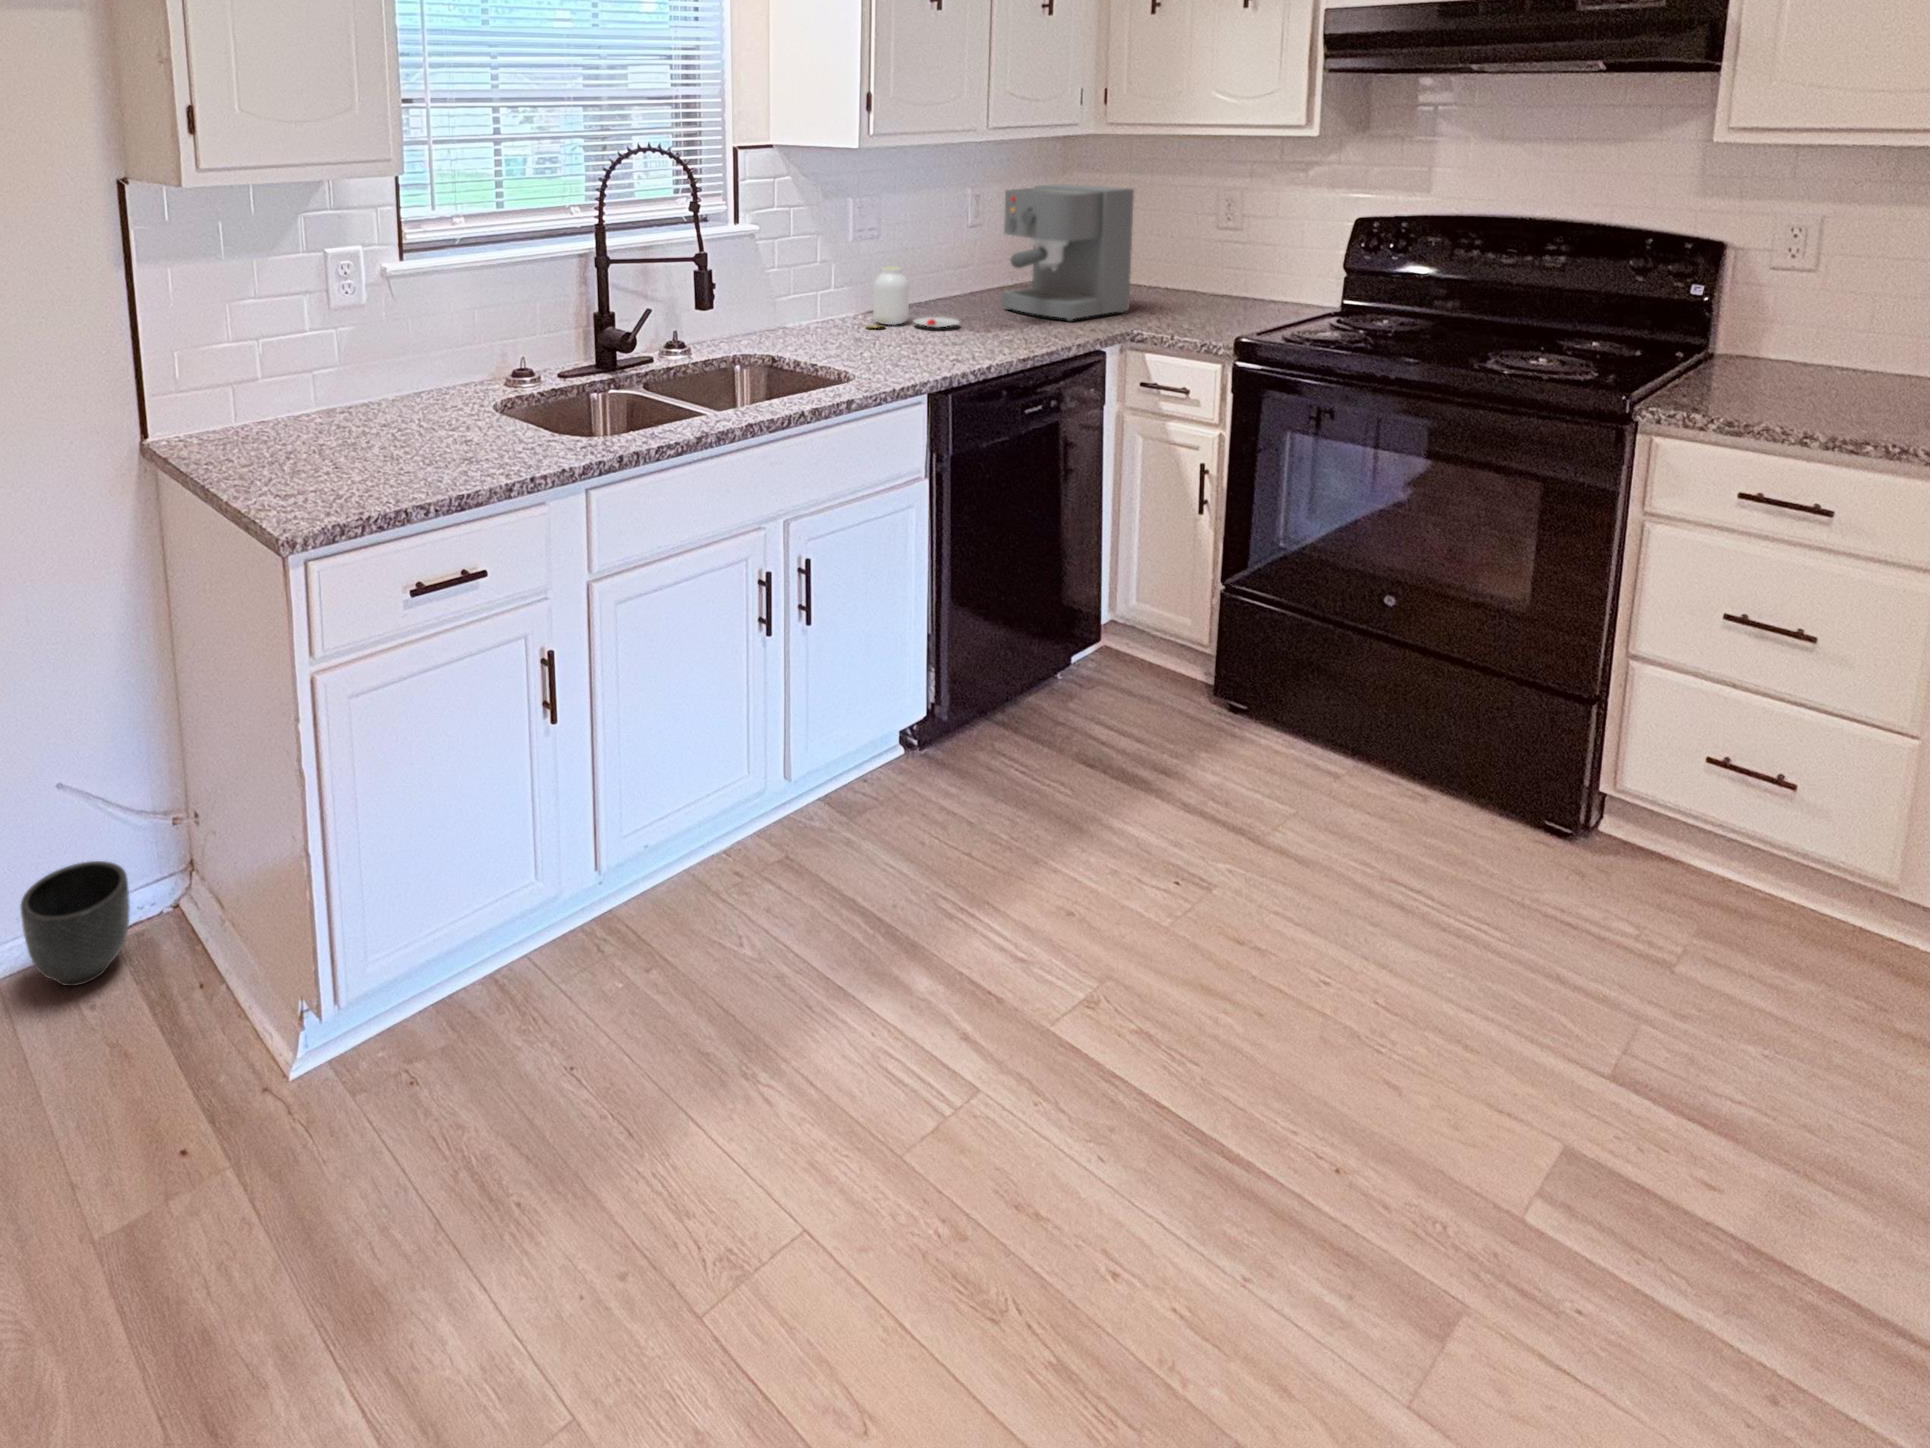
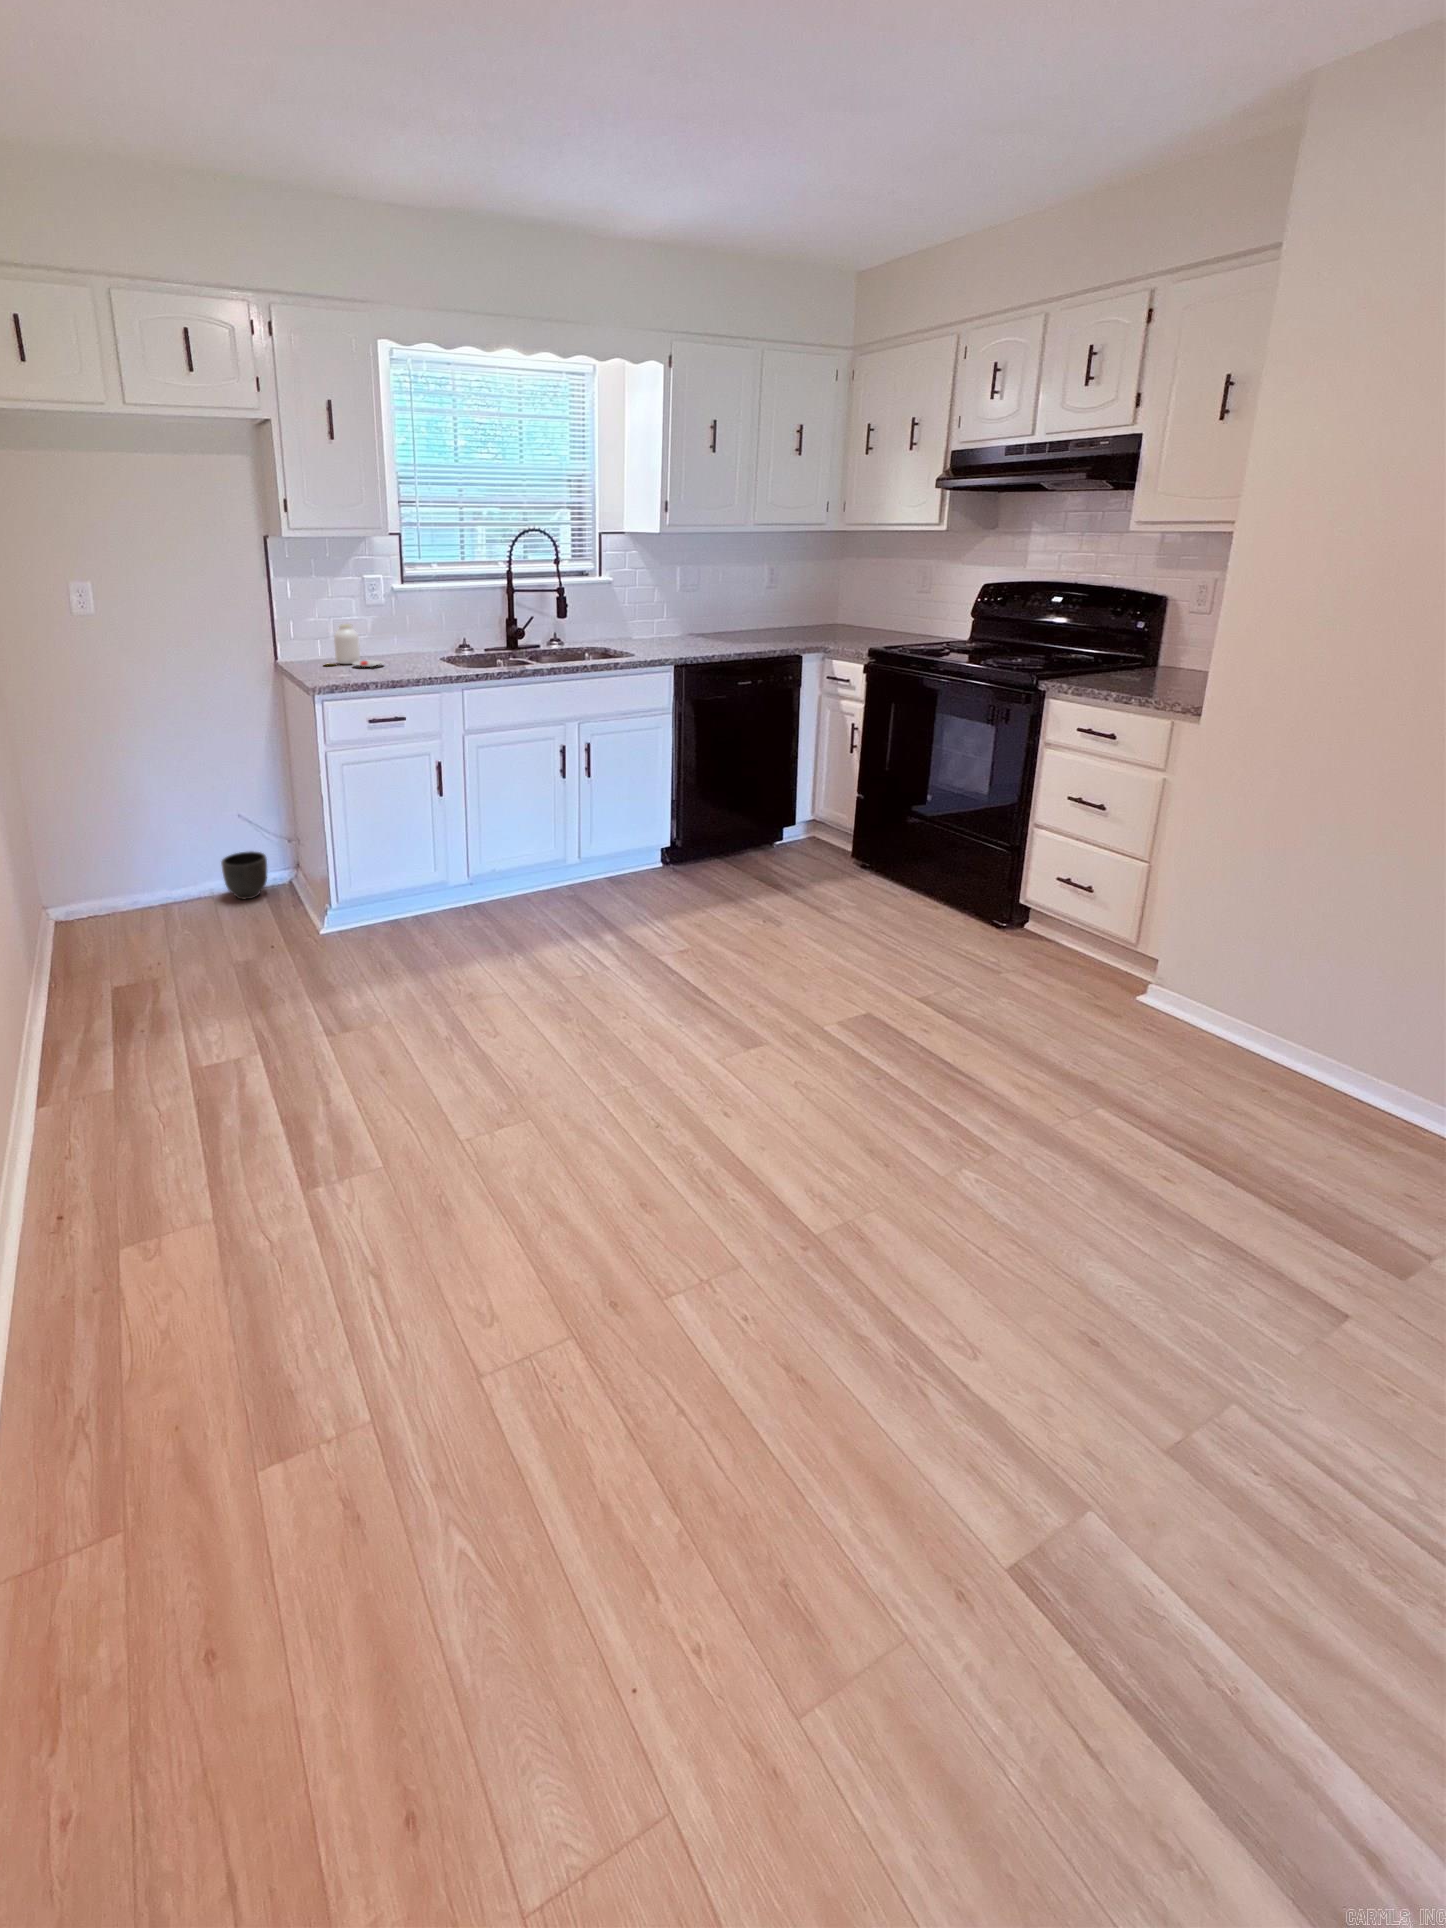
coffee maker: present [1002,184,1134,321] -> none [759,561,842,640]
jar: present [867,267,959,328] -> present [334,624,383,667]

